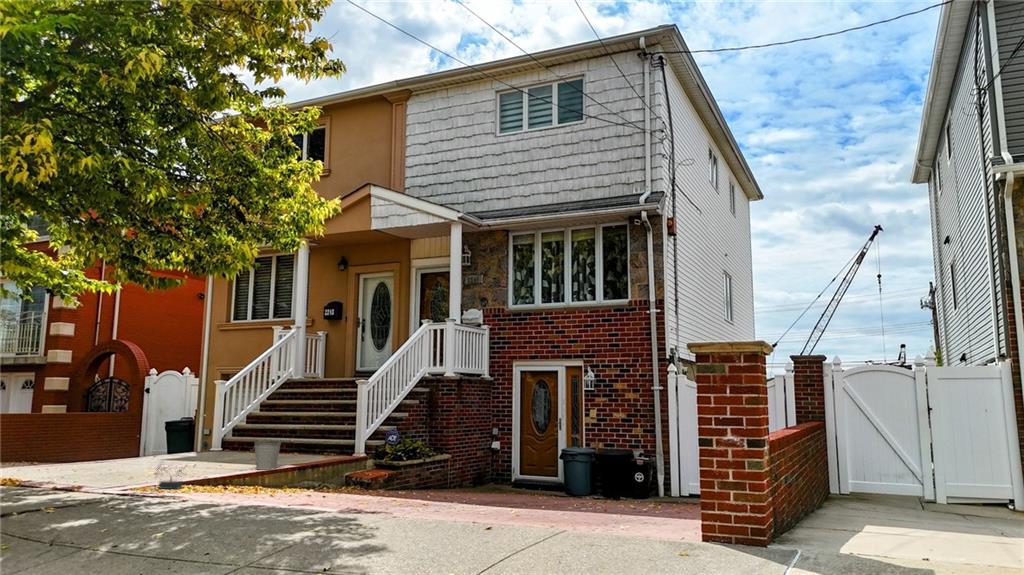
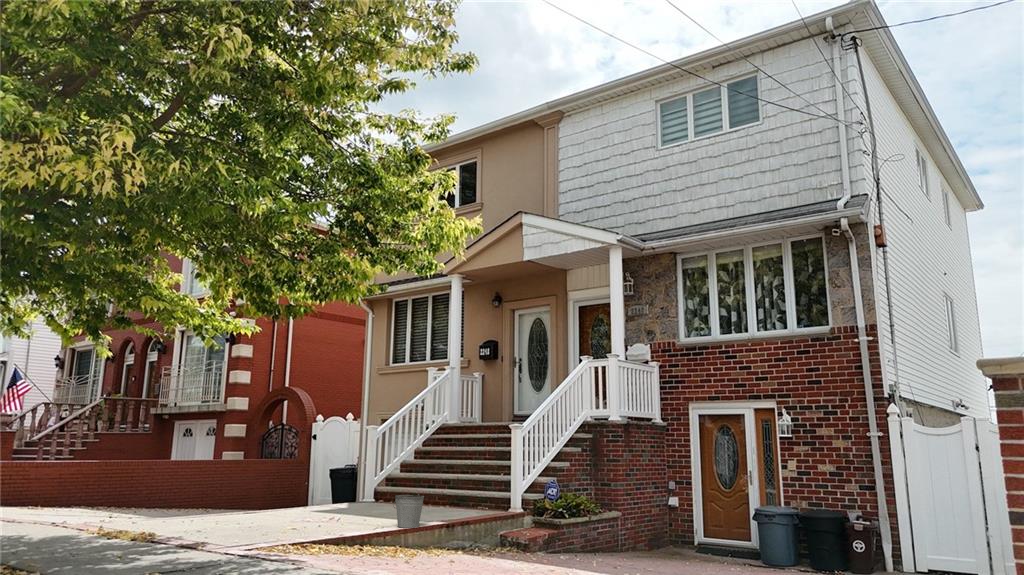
decorative plant: present [157,462,186,489] -> none [282,517,318,550]

